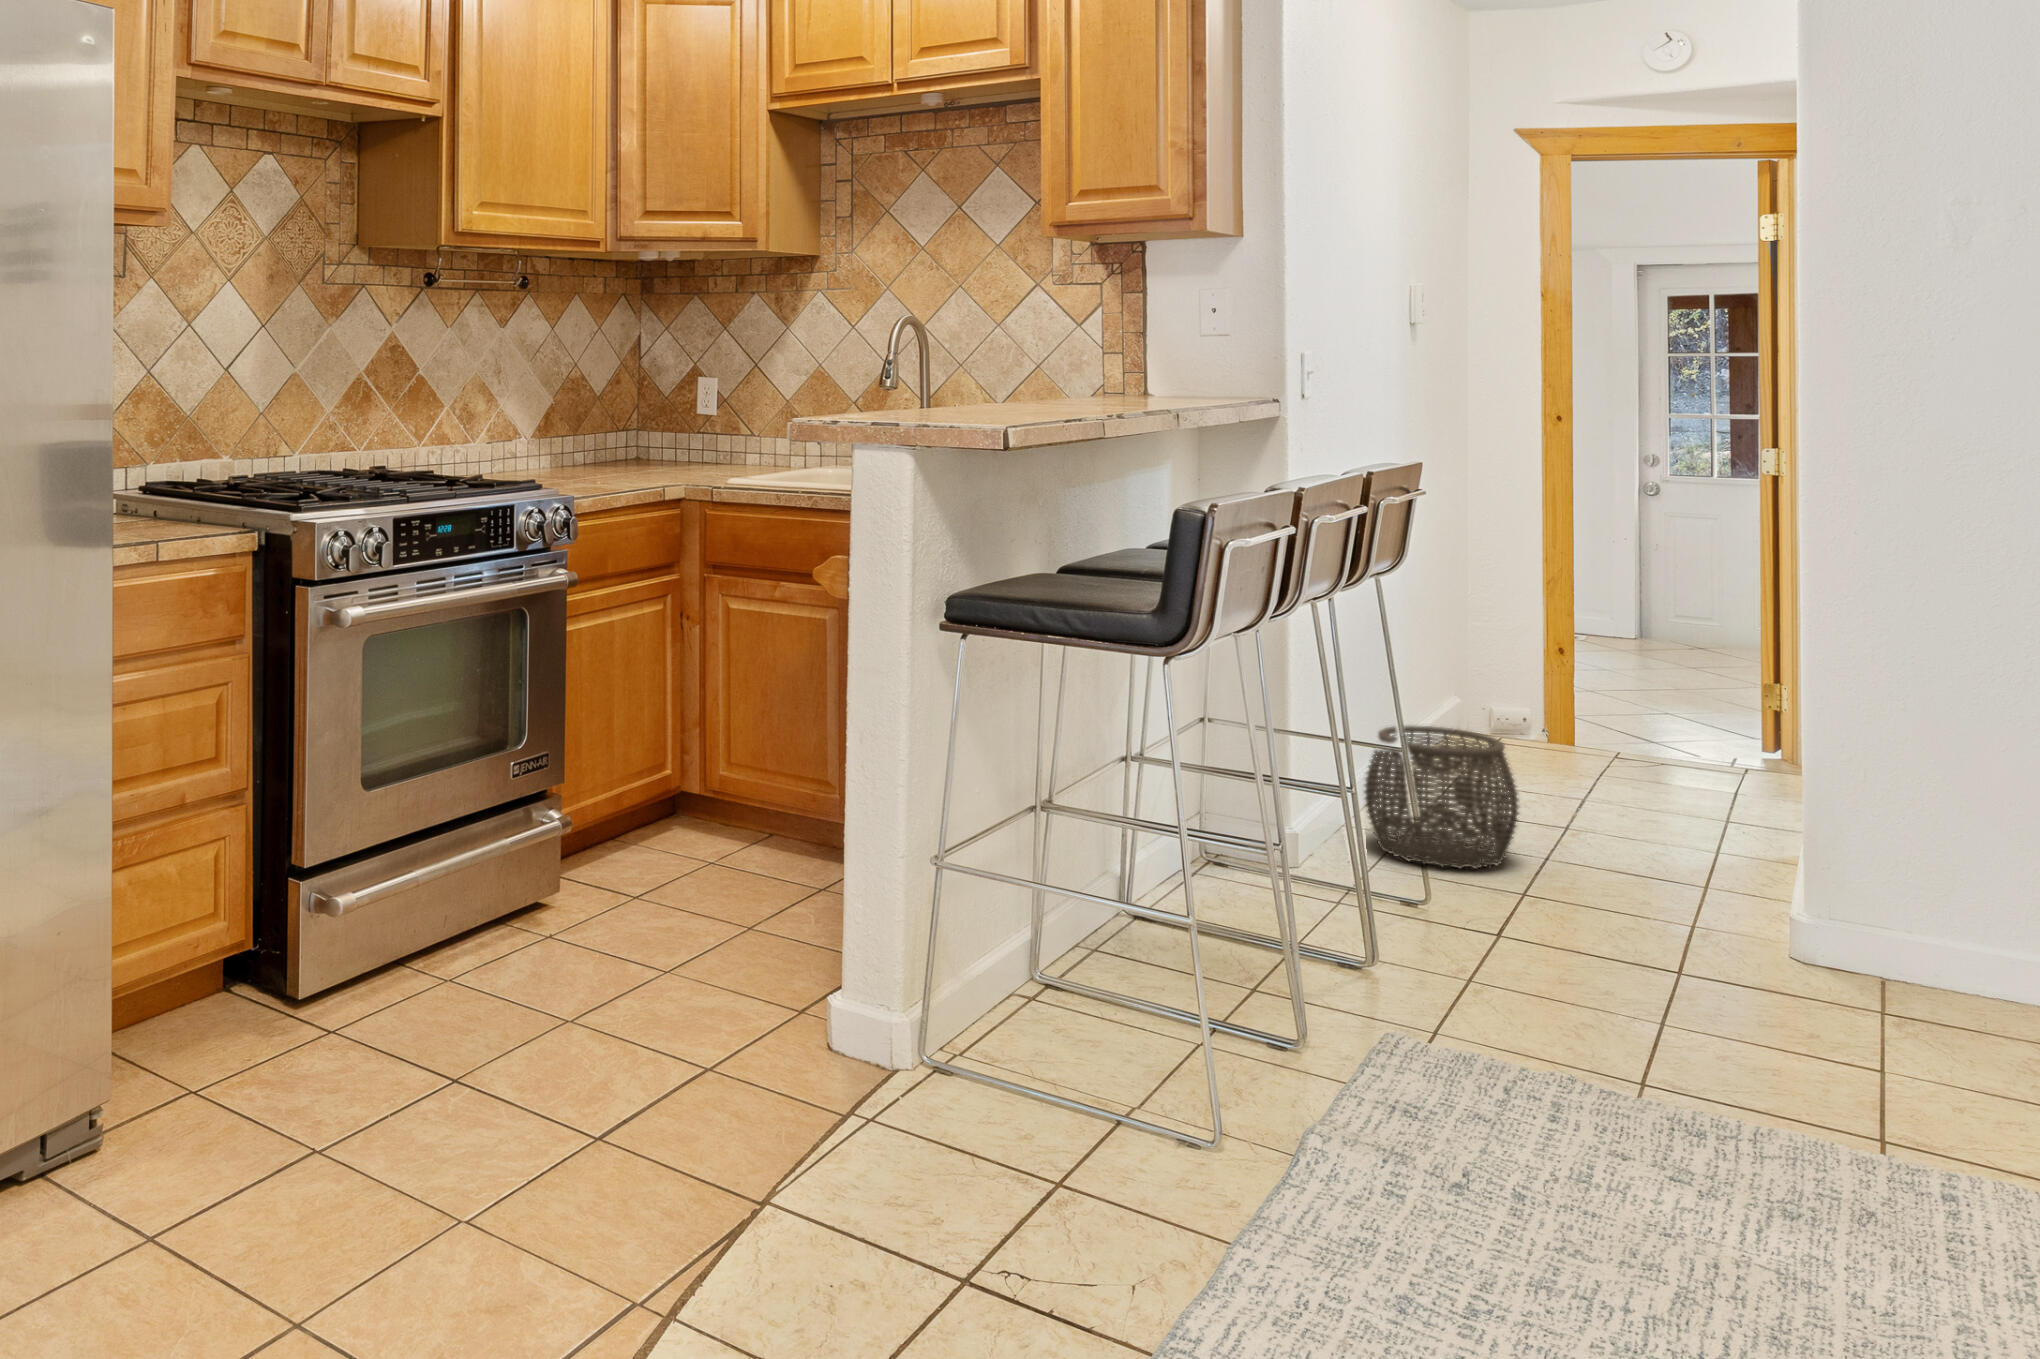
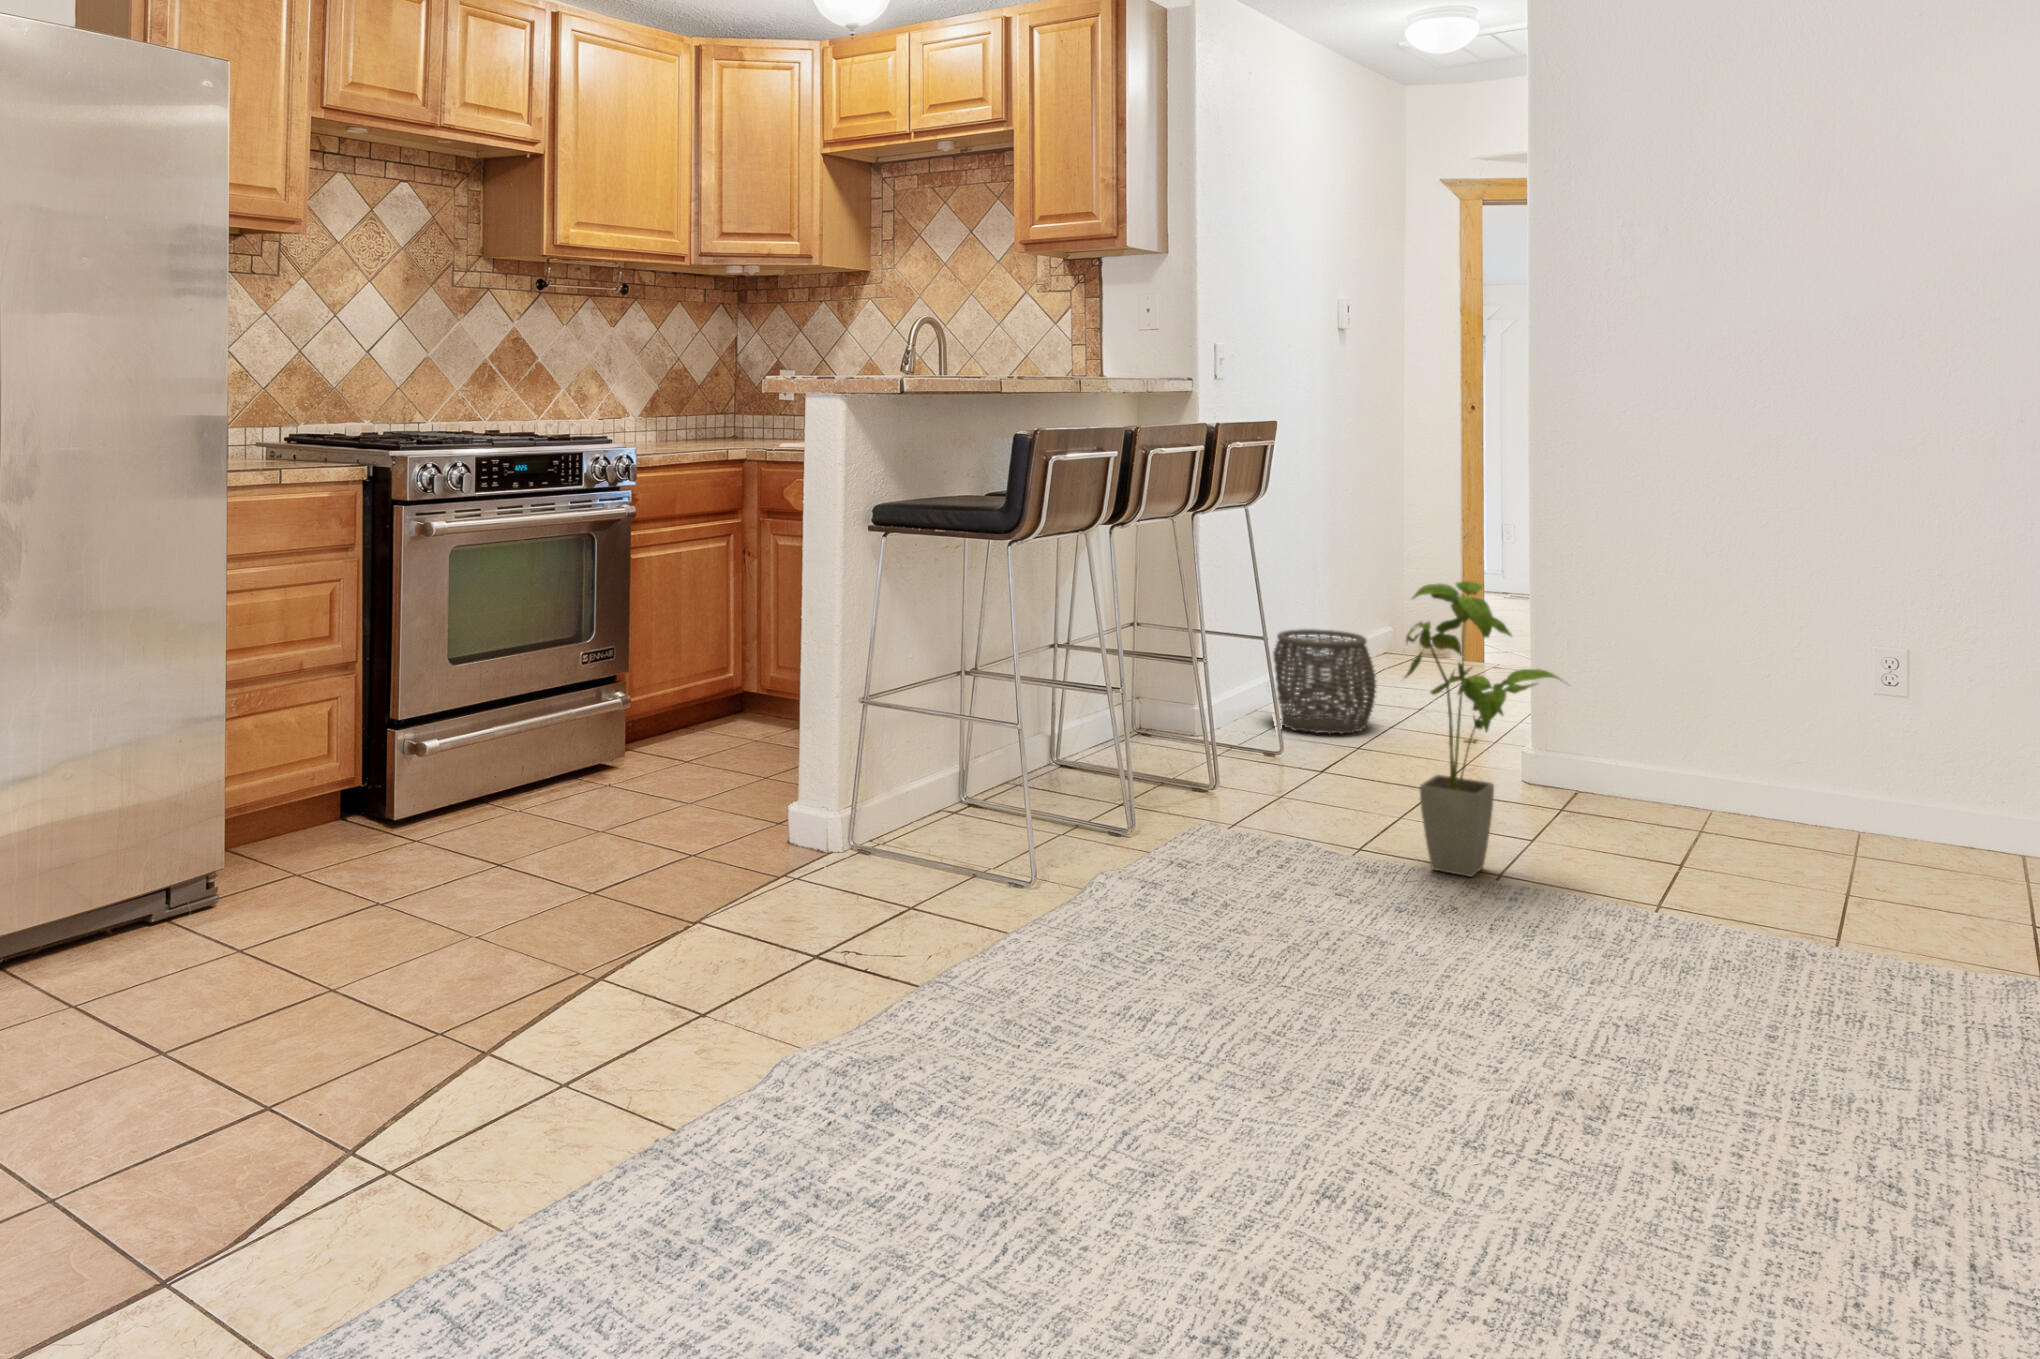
house plant: none [1702,722,1979,1137] -> present [1405,581,1567,877]

